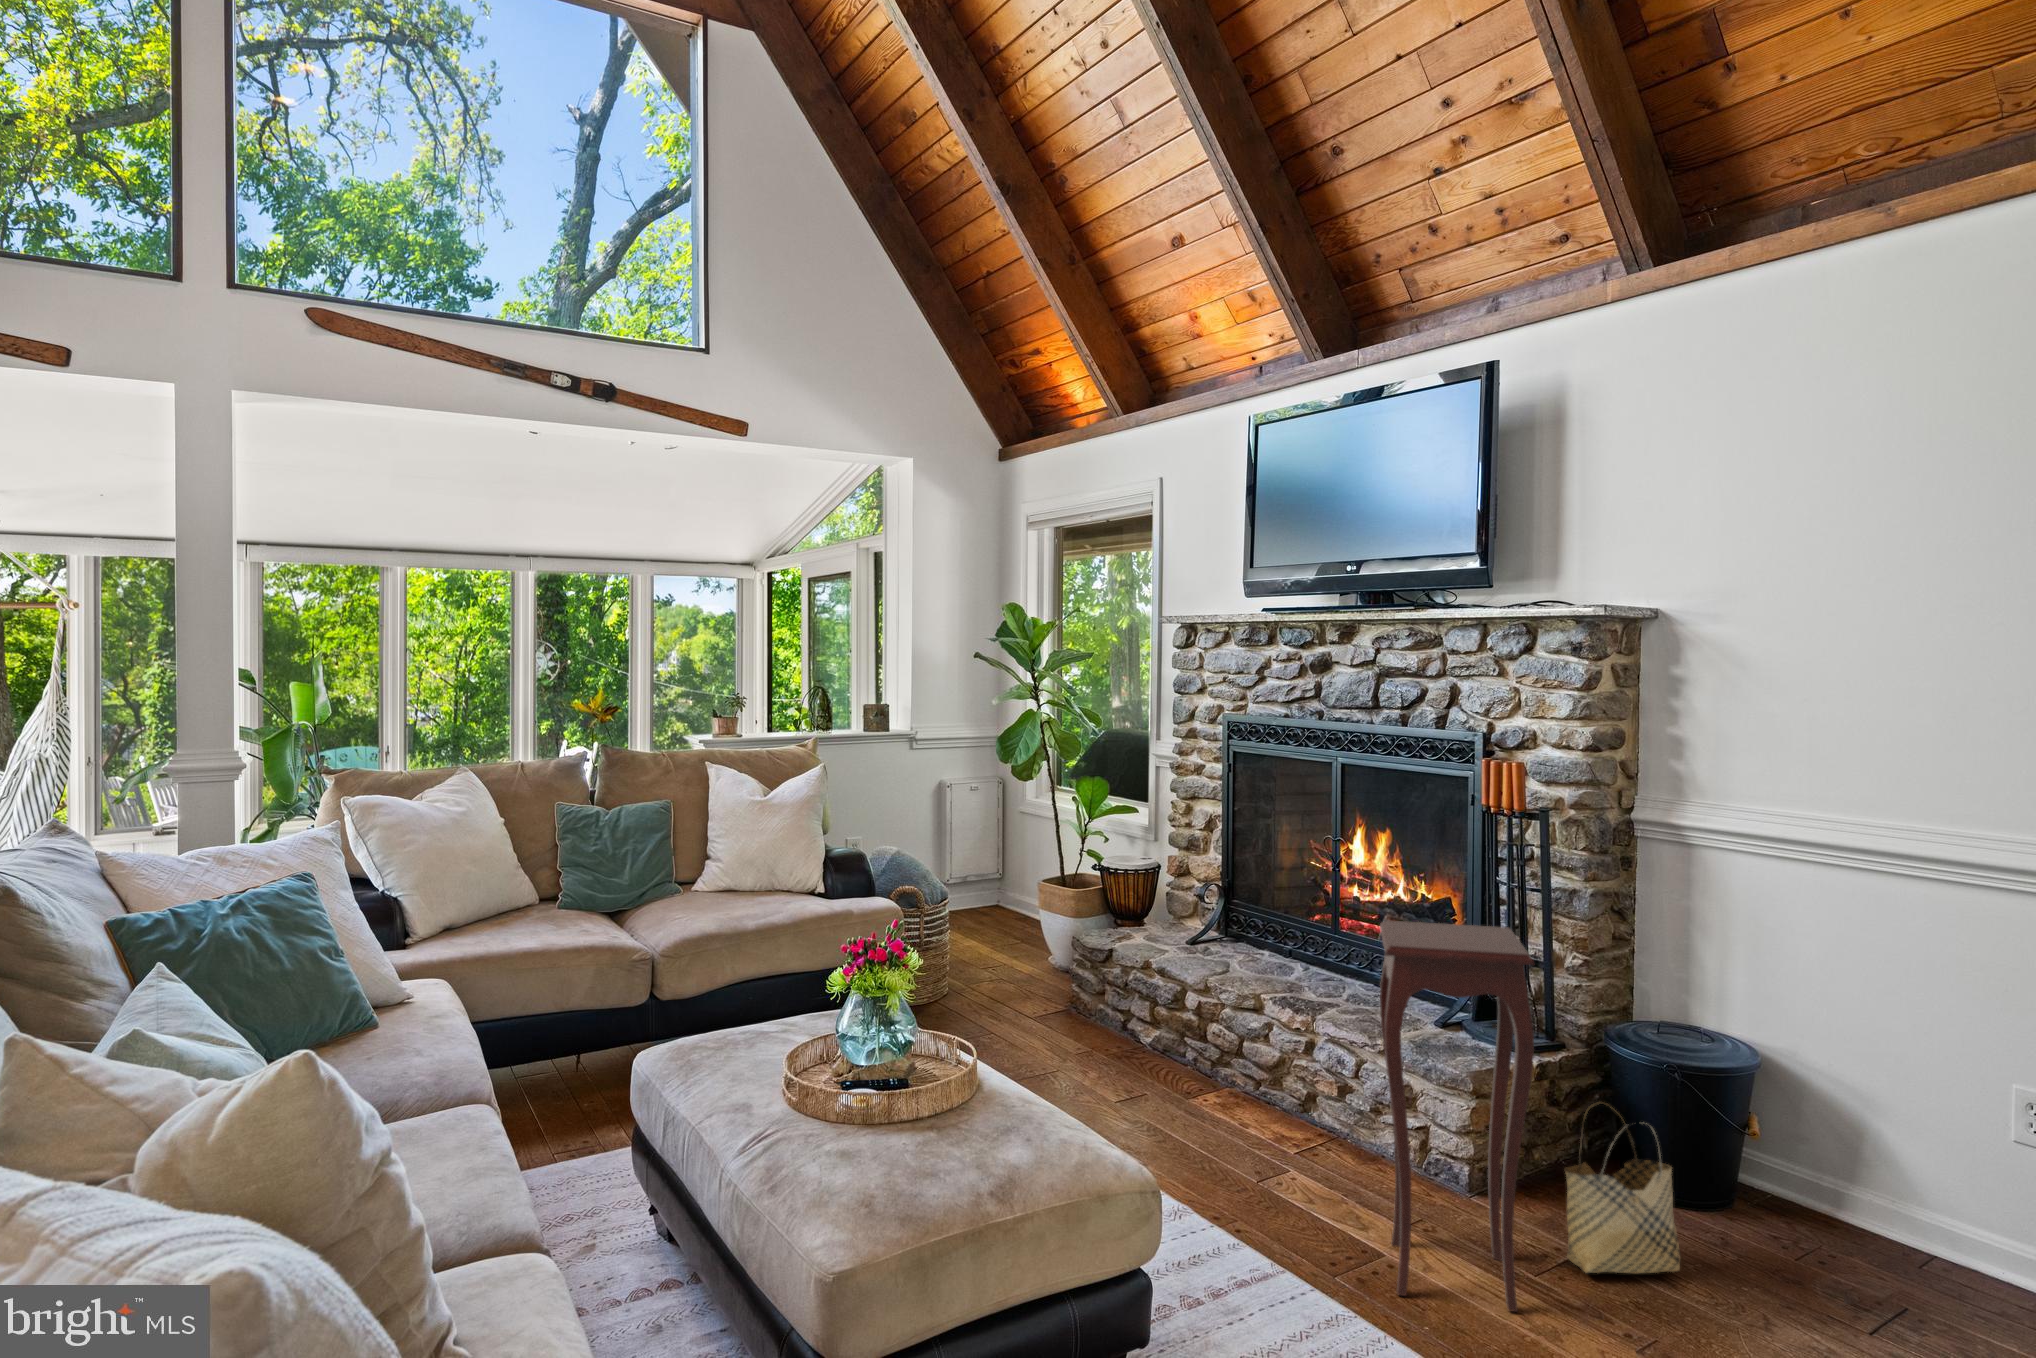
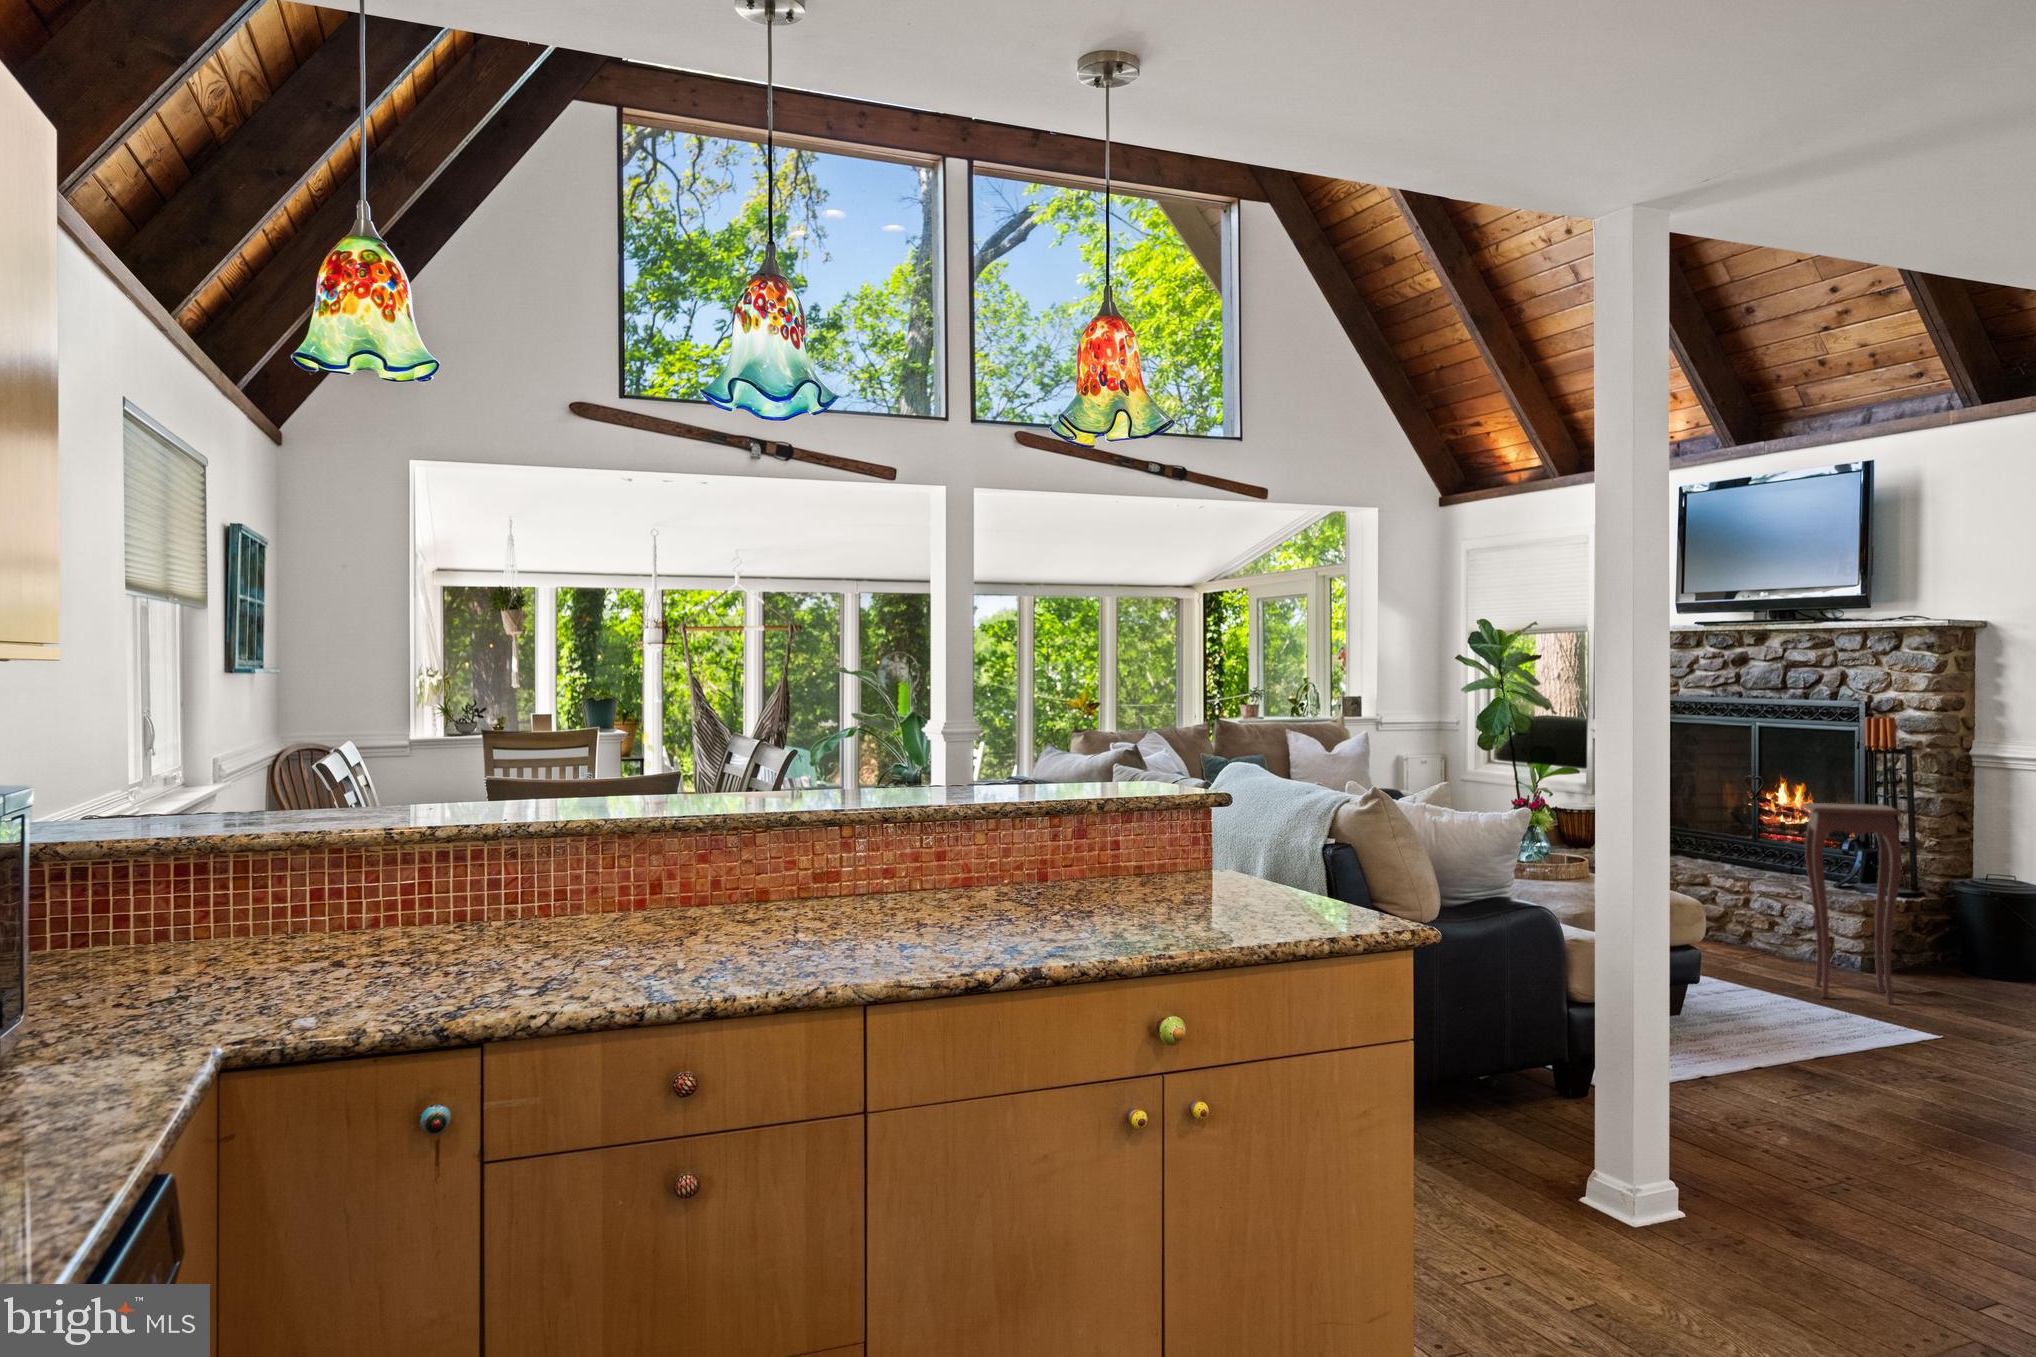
woven basket: present [1564,1102,1680,1273] -> none [1922,906,1994,997]

